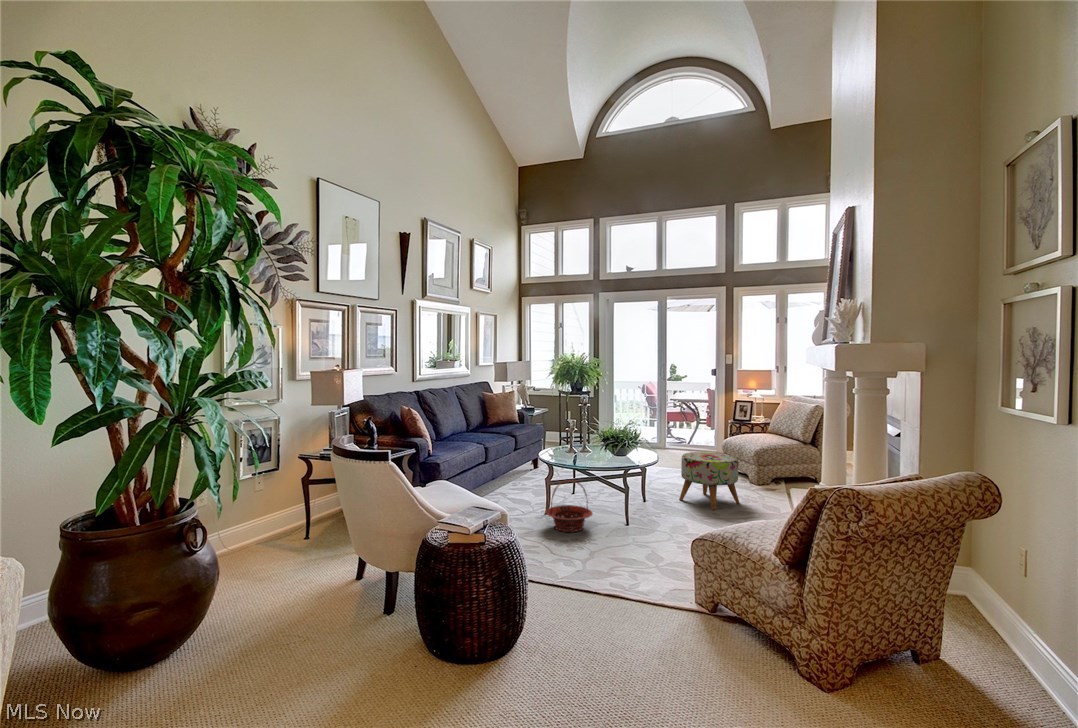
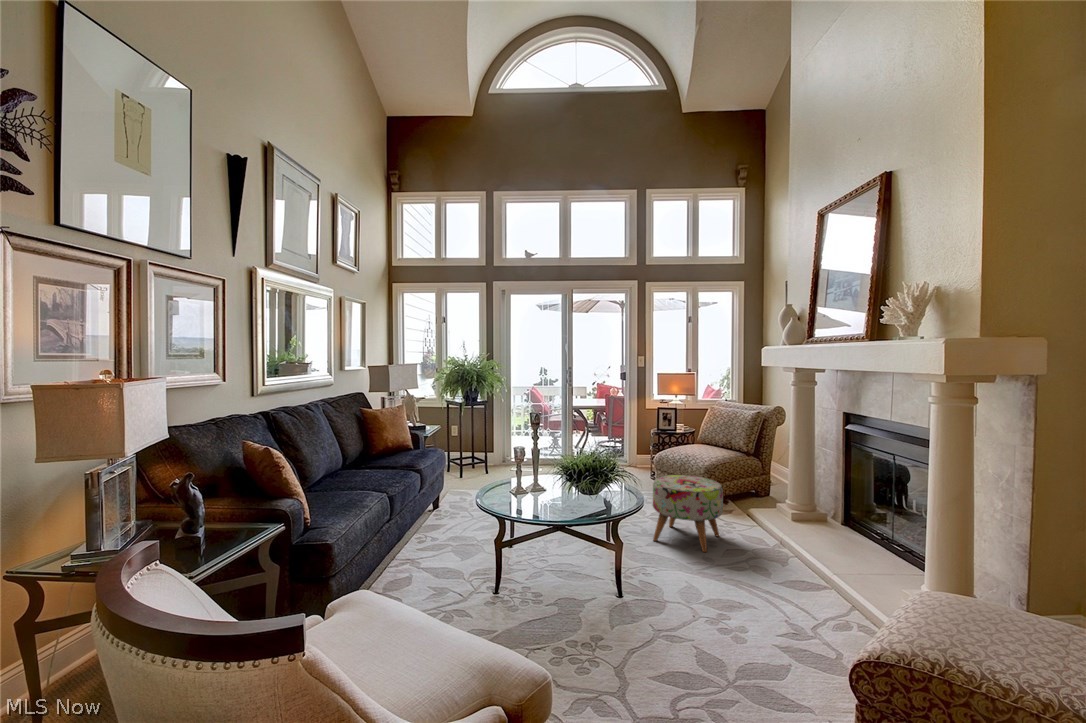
basket: present [546,480,593,532] -> none [522,548,596,634]

